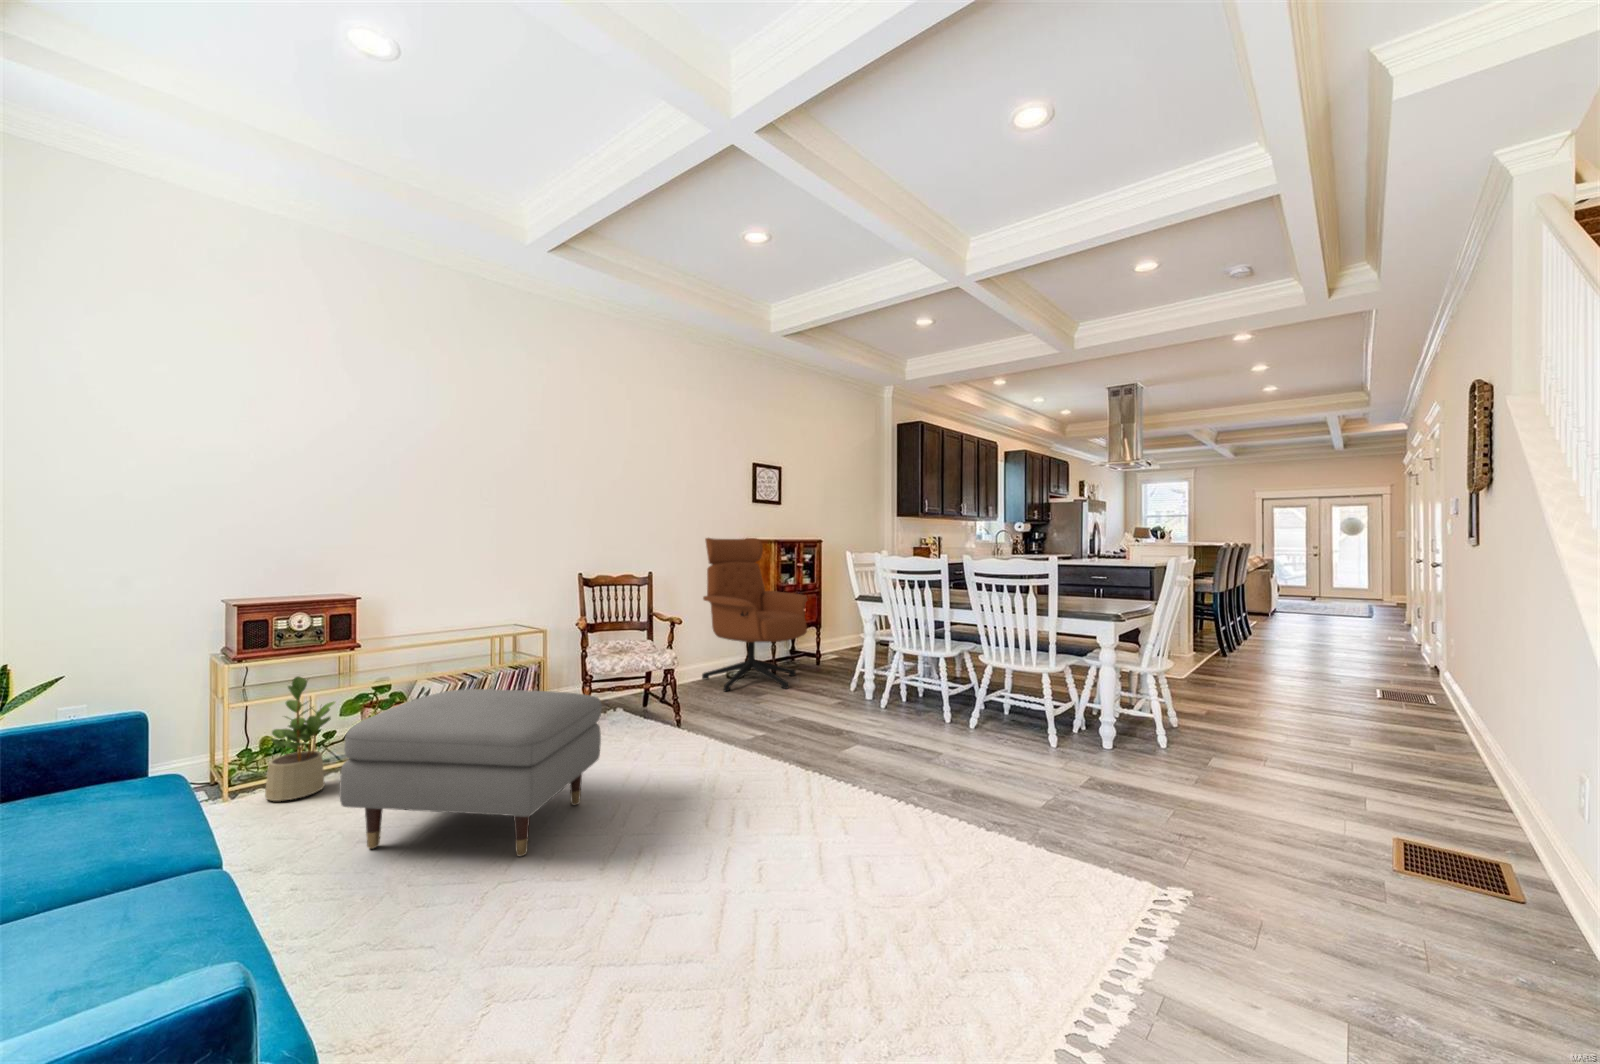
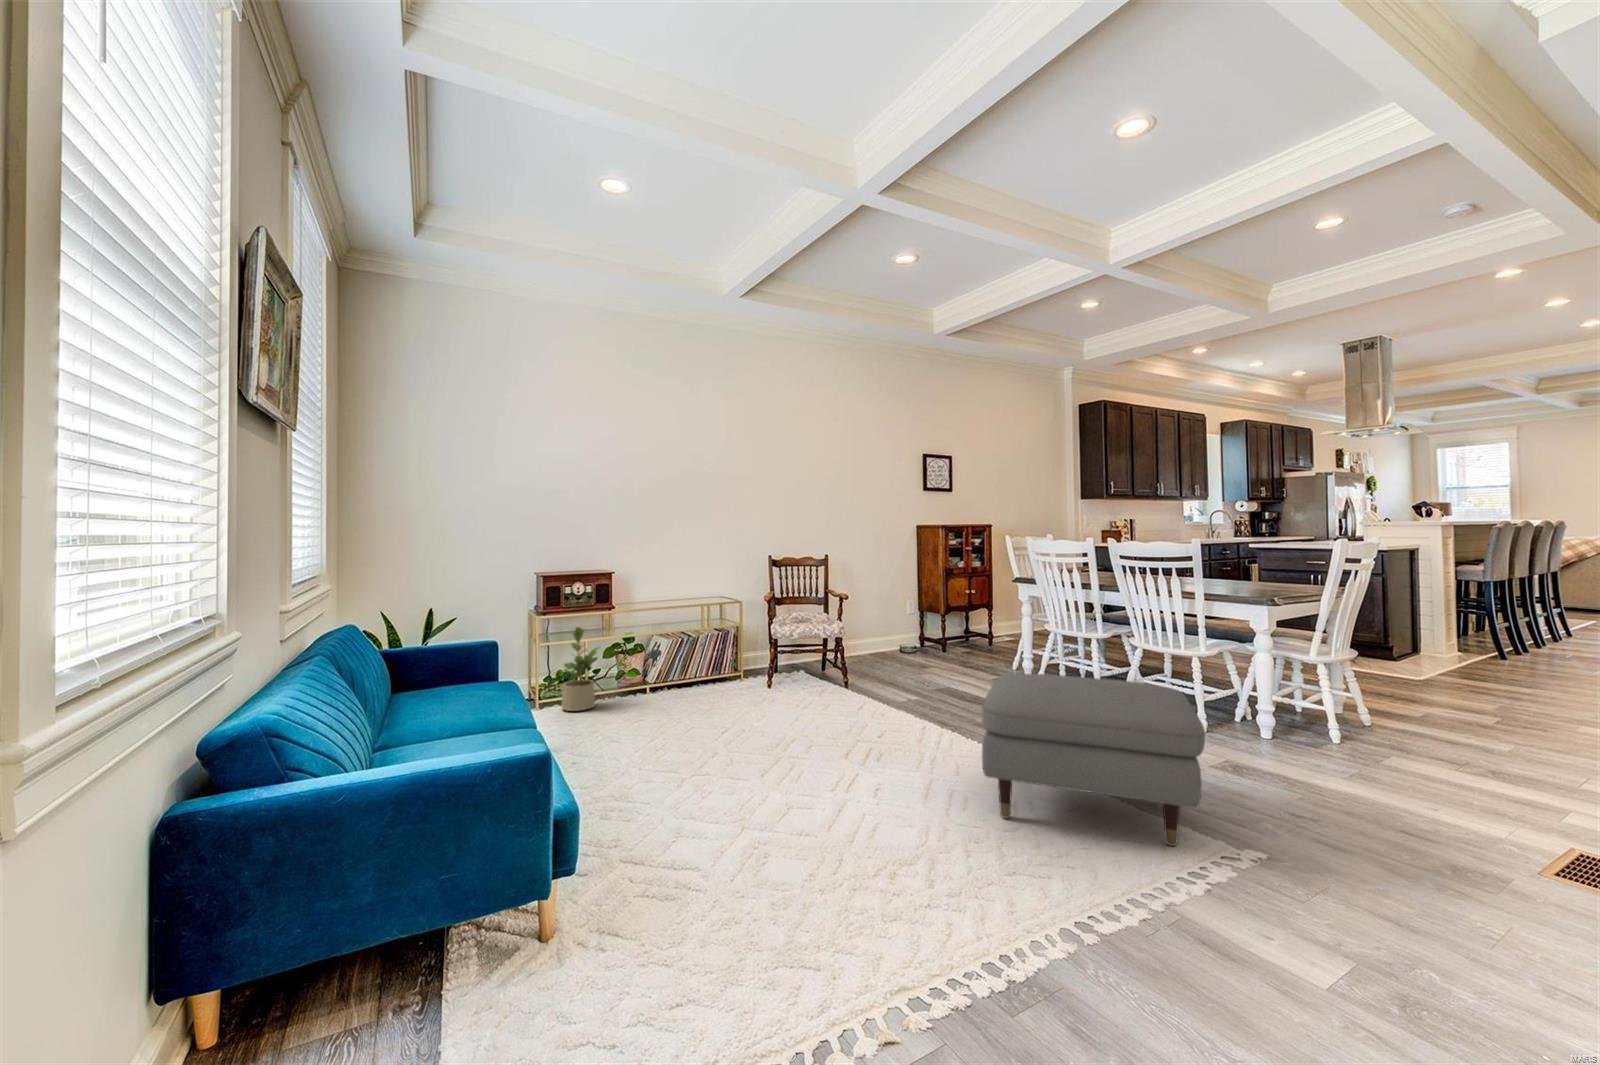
armchair: present [702,538,808,691] -> none [874,524,973,664]
ottoman: present [339,689,602,856] -> present [982,674,1205,846]

